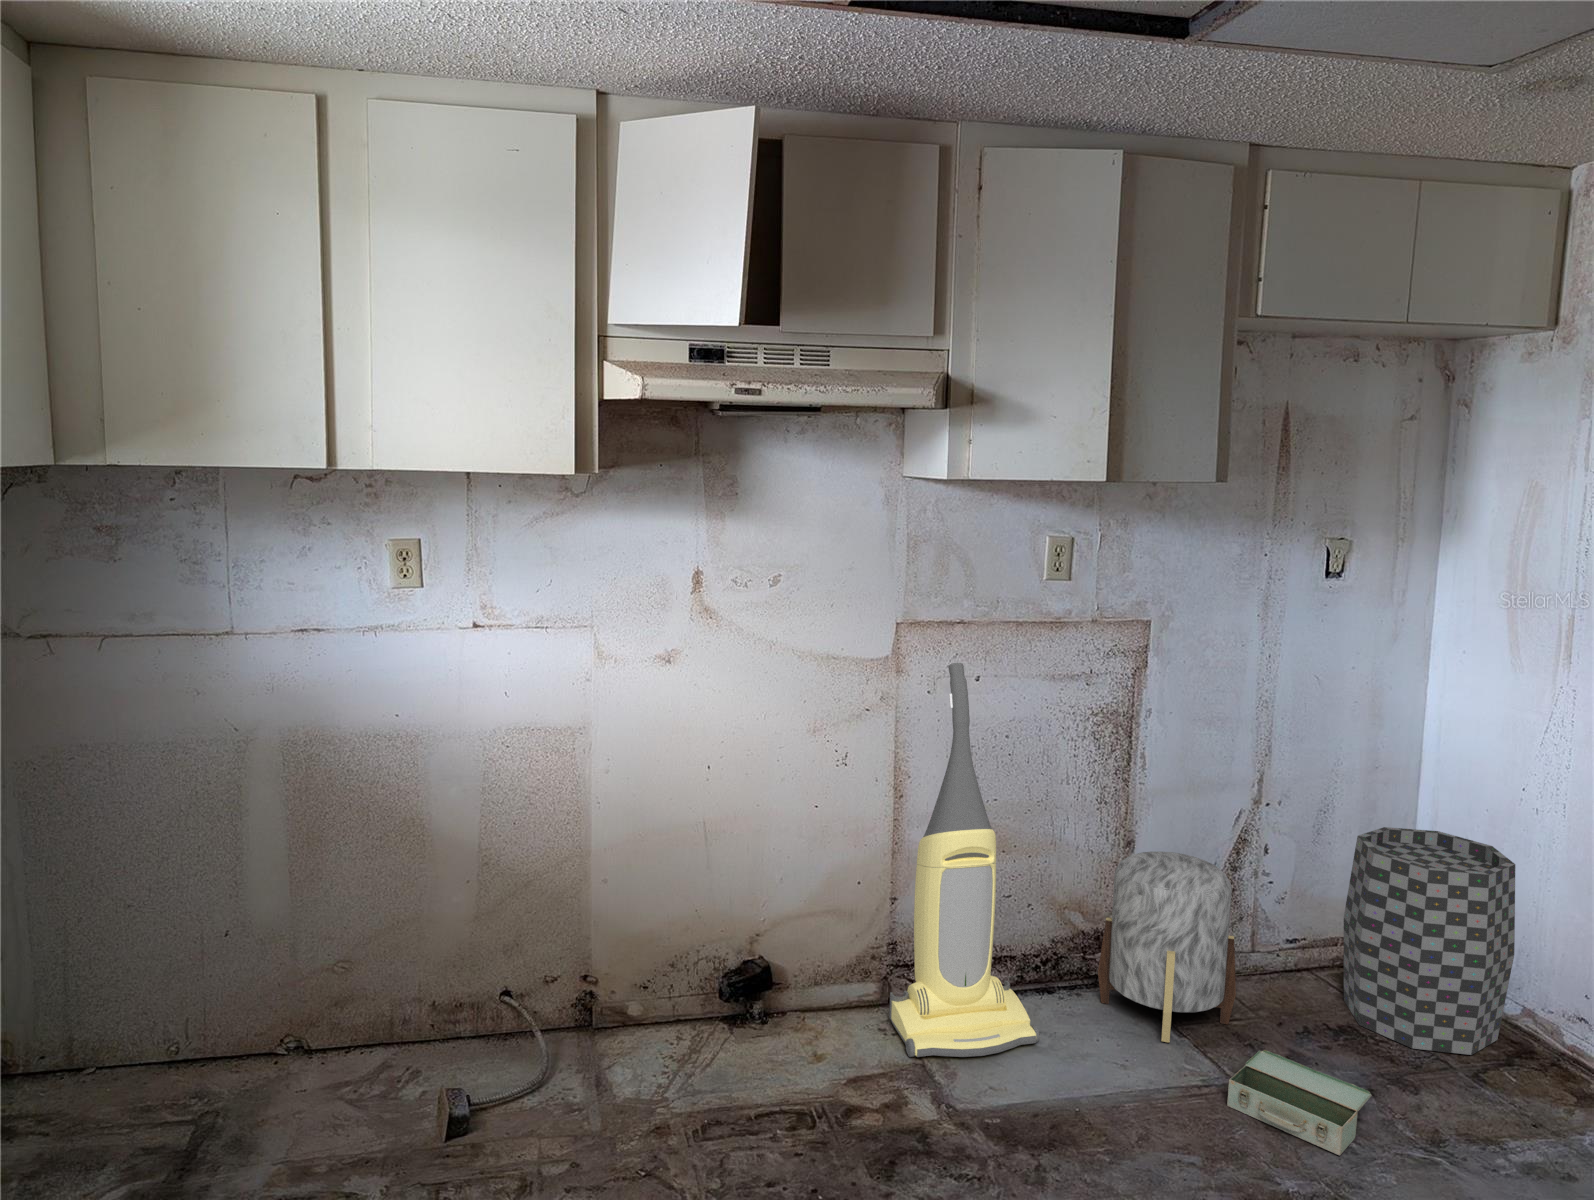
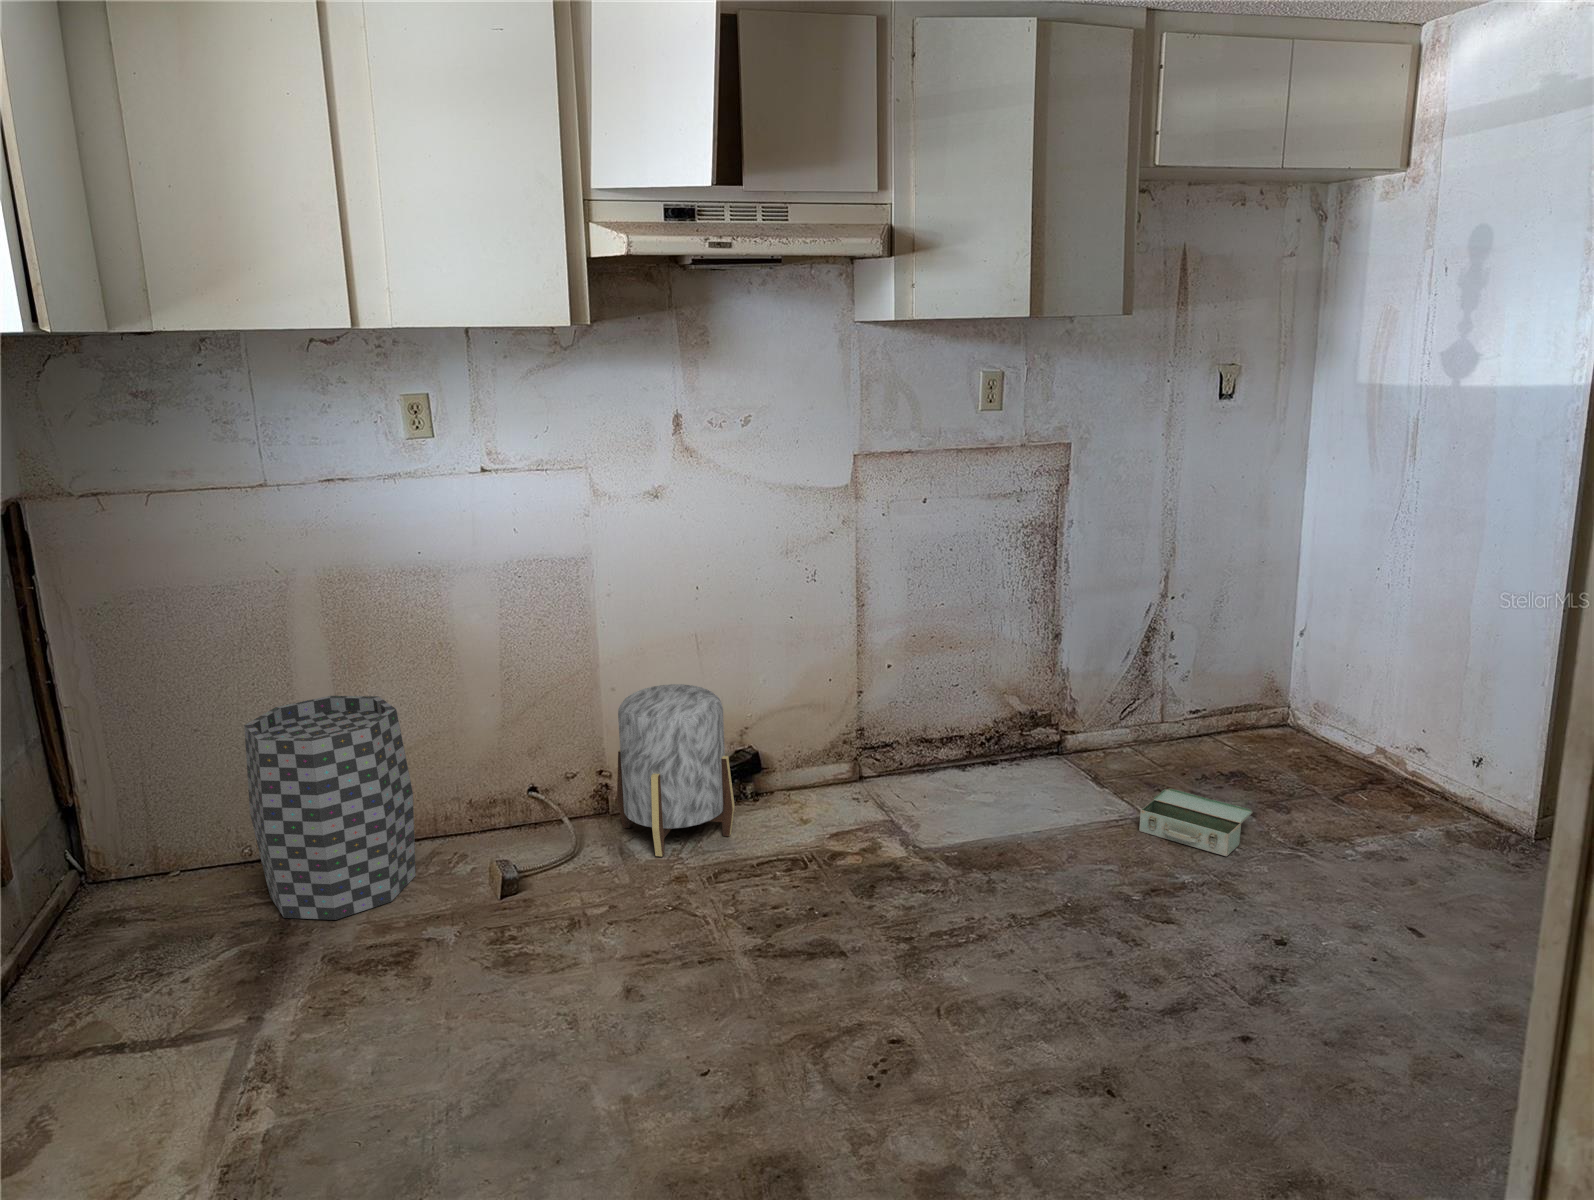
vacuum cleaner: present [889,663,1039,1057] -> none [860,484,986,816]
trash can: present [1344,827,1515,1055] -> present [244,696,416,920]
stool: present [1098,851,1236,1042] -> present [617,684,735,856]

